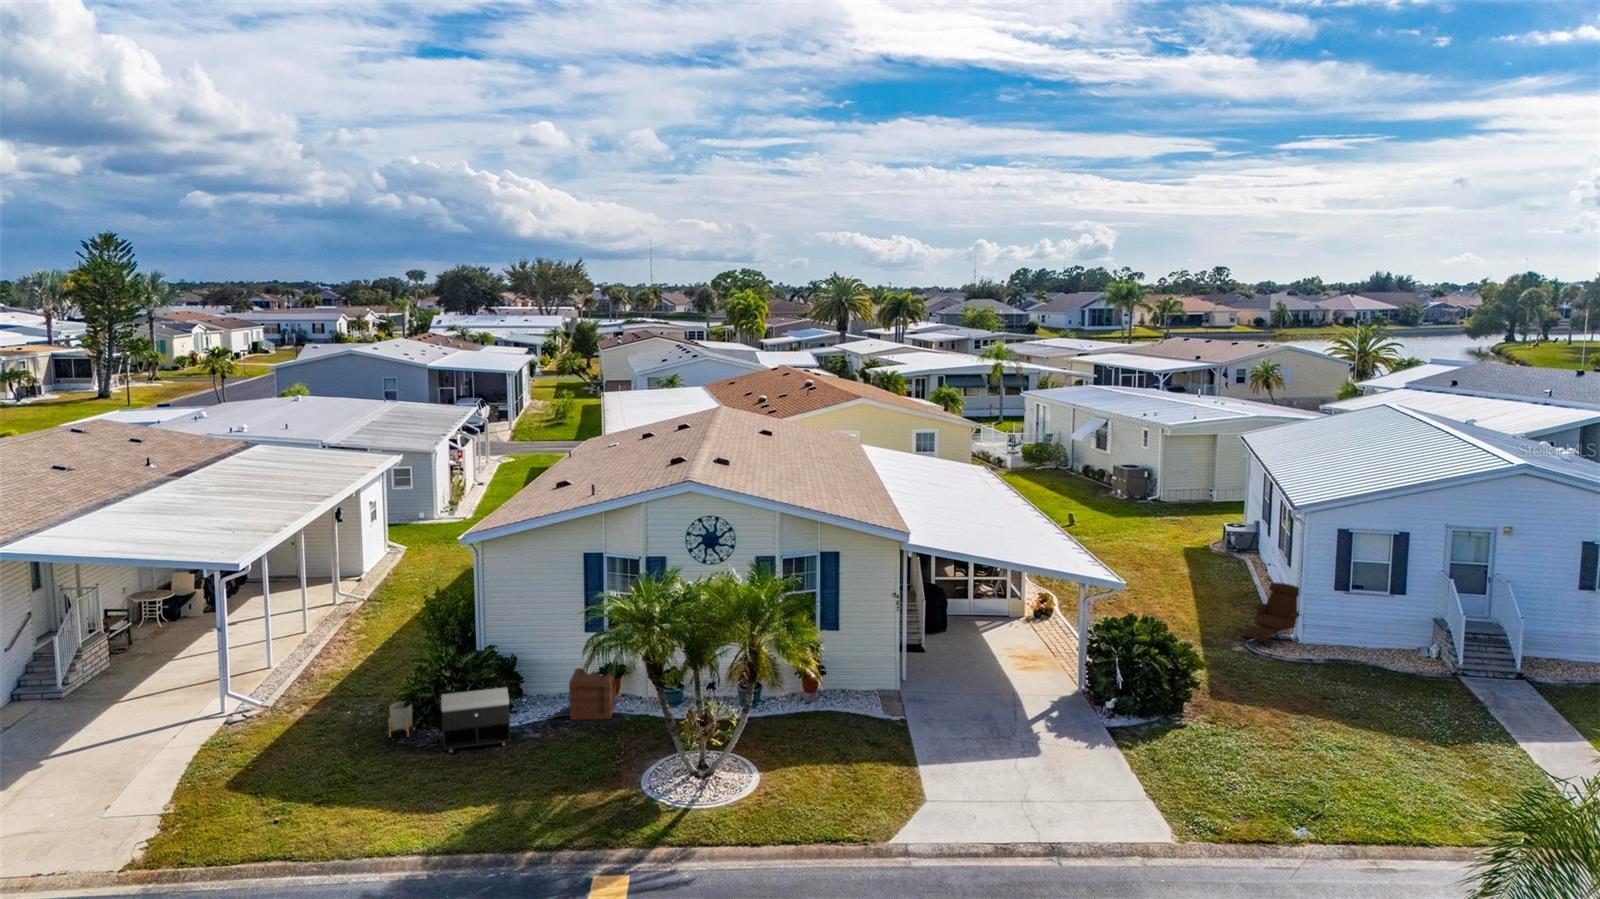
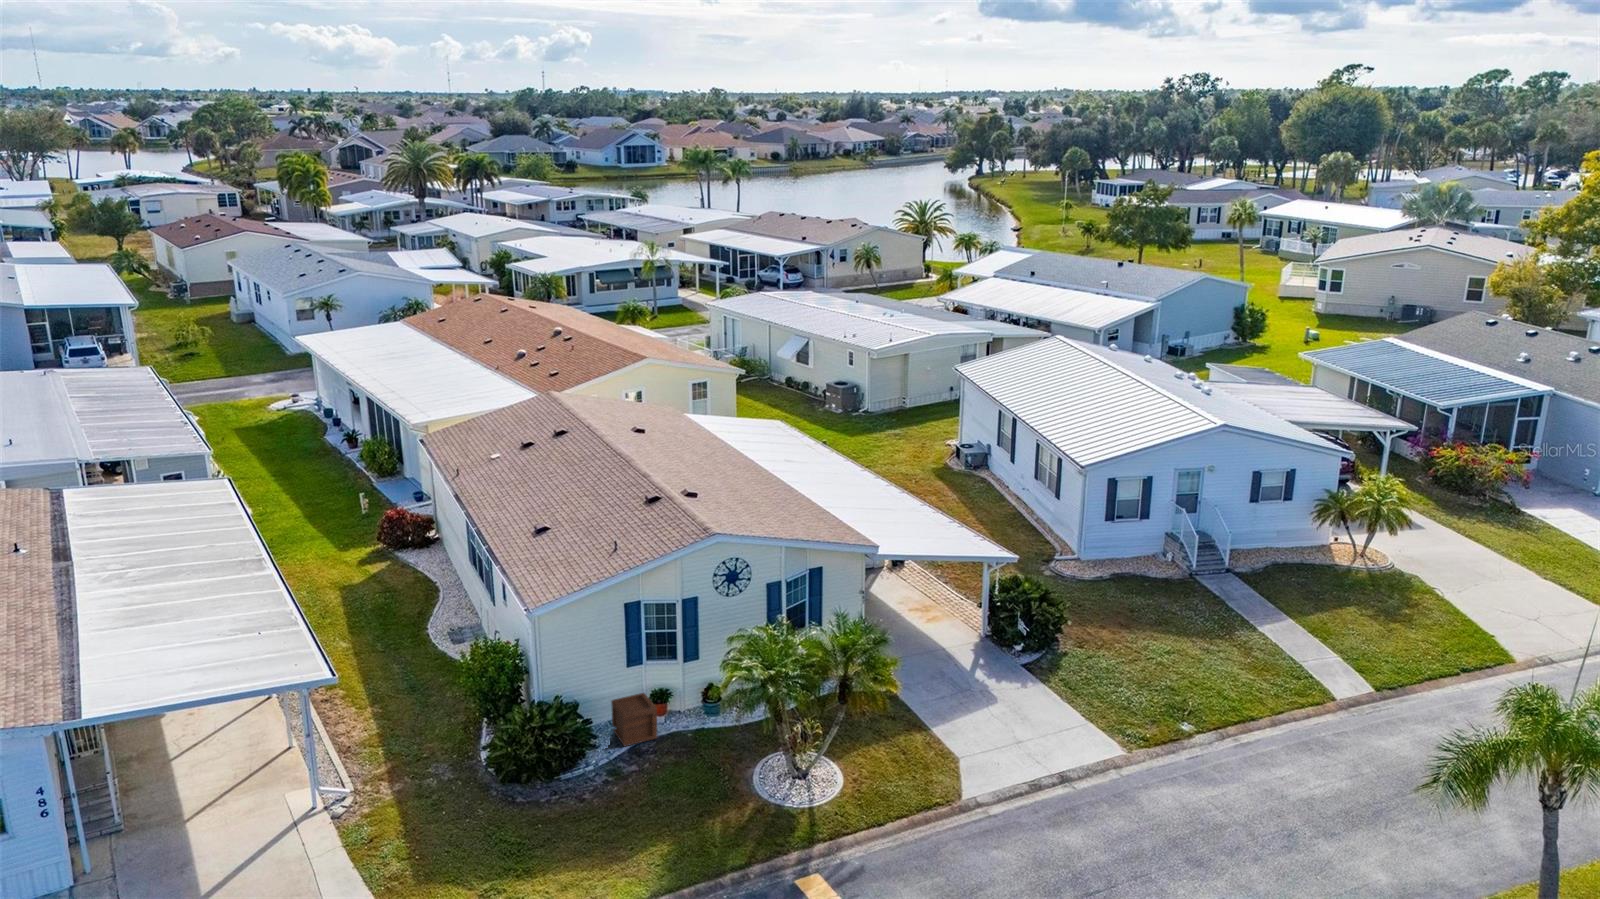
lounge chair: present [1245,583,1301,646] -> none [1045,516,1080,570]
storage bench: present [441,688,511,752] -> none [535,735,603,804]
planter: present [388,702,412,736] -> none [476,766,499,802]

